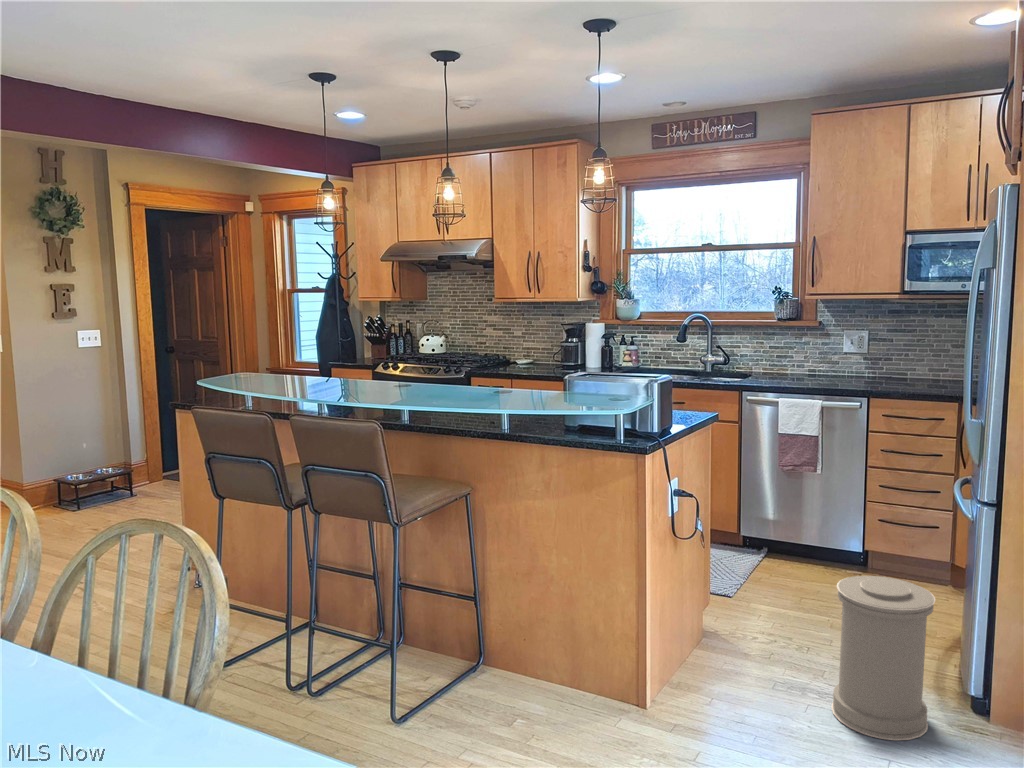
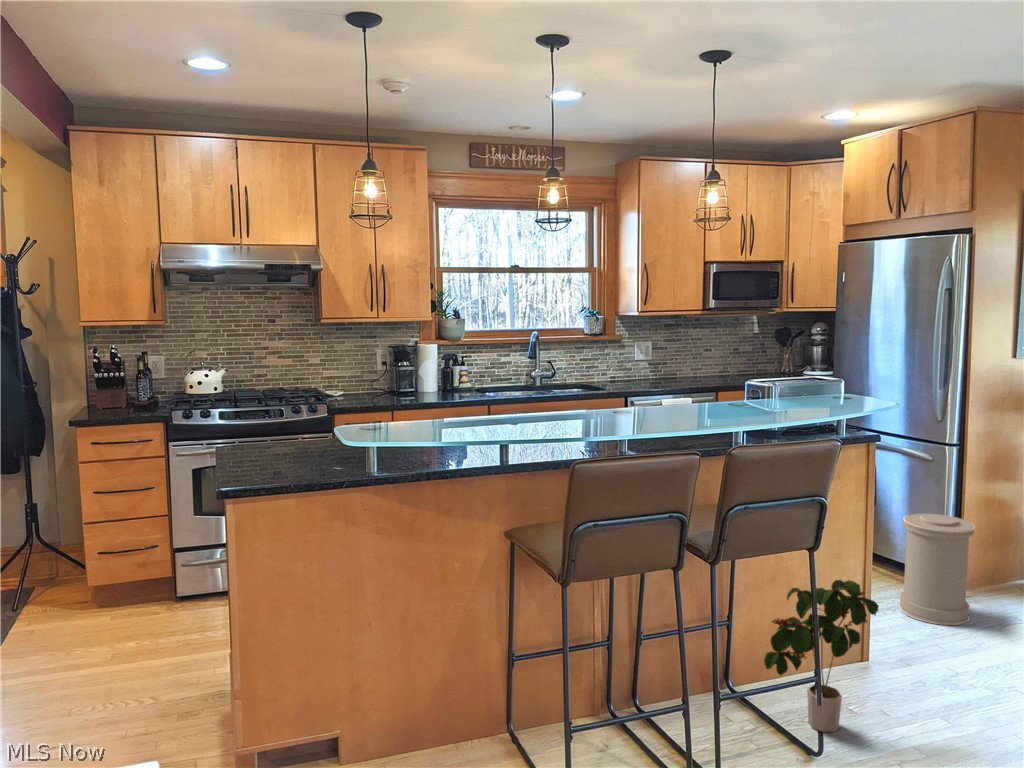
potted plant: none [430,561,552,713] -> present [764,580,879,732]

